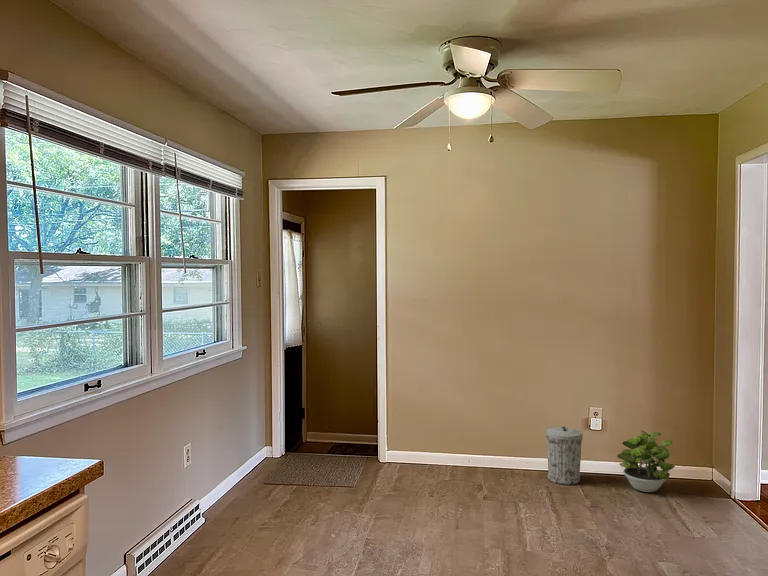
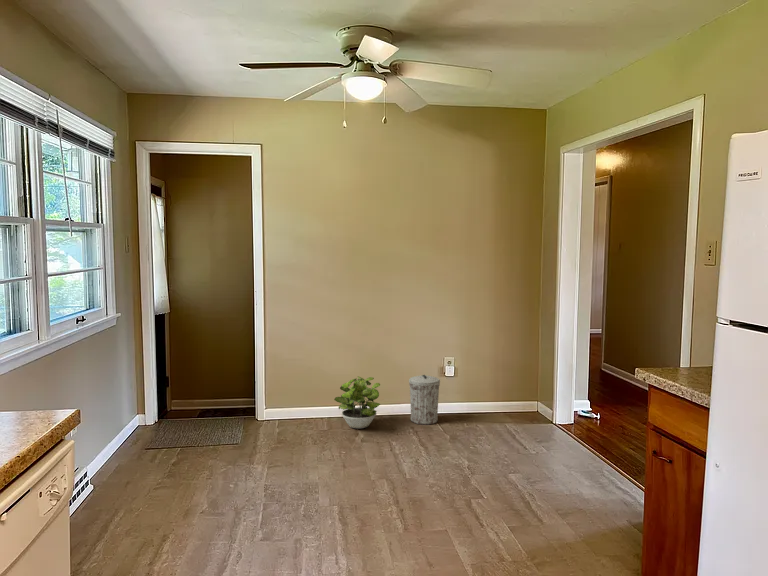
potted plant: present [617,430,675,492] -> present [334,376,380,429]

